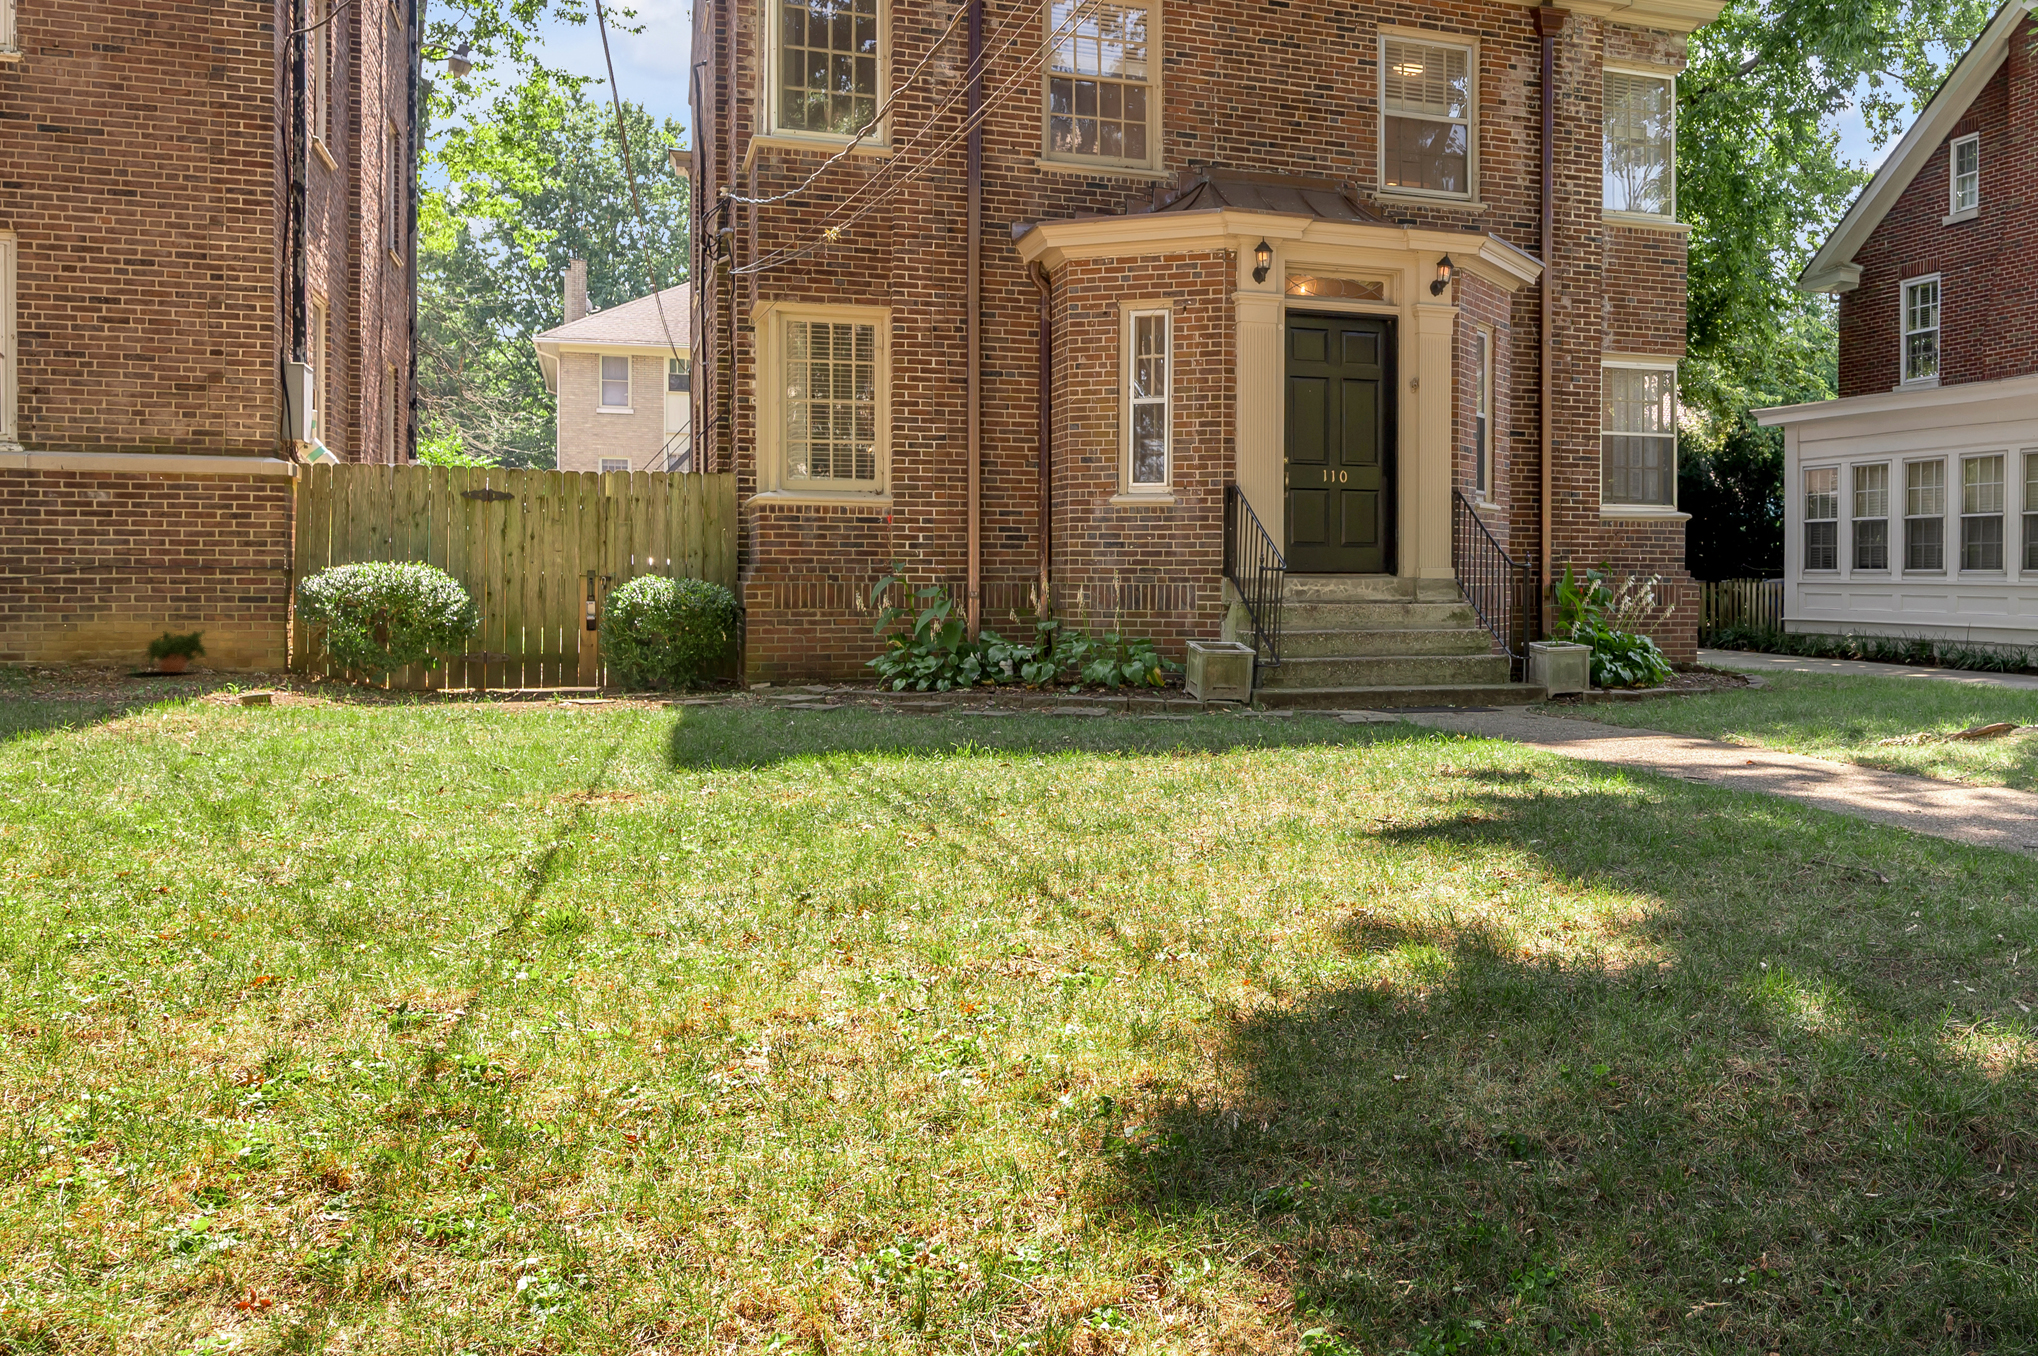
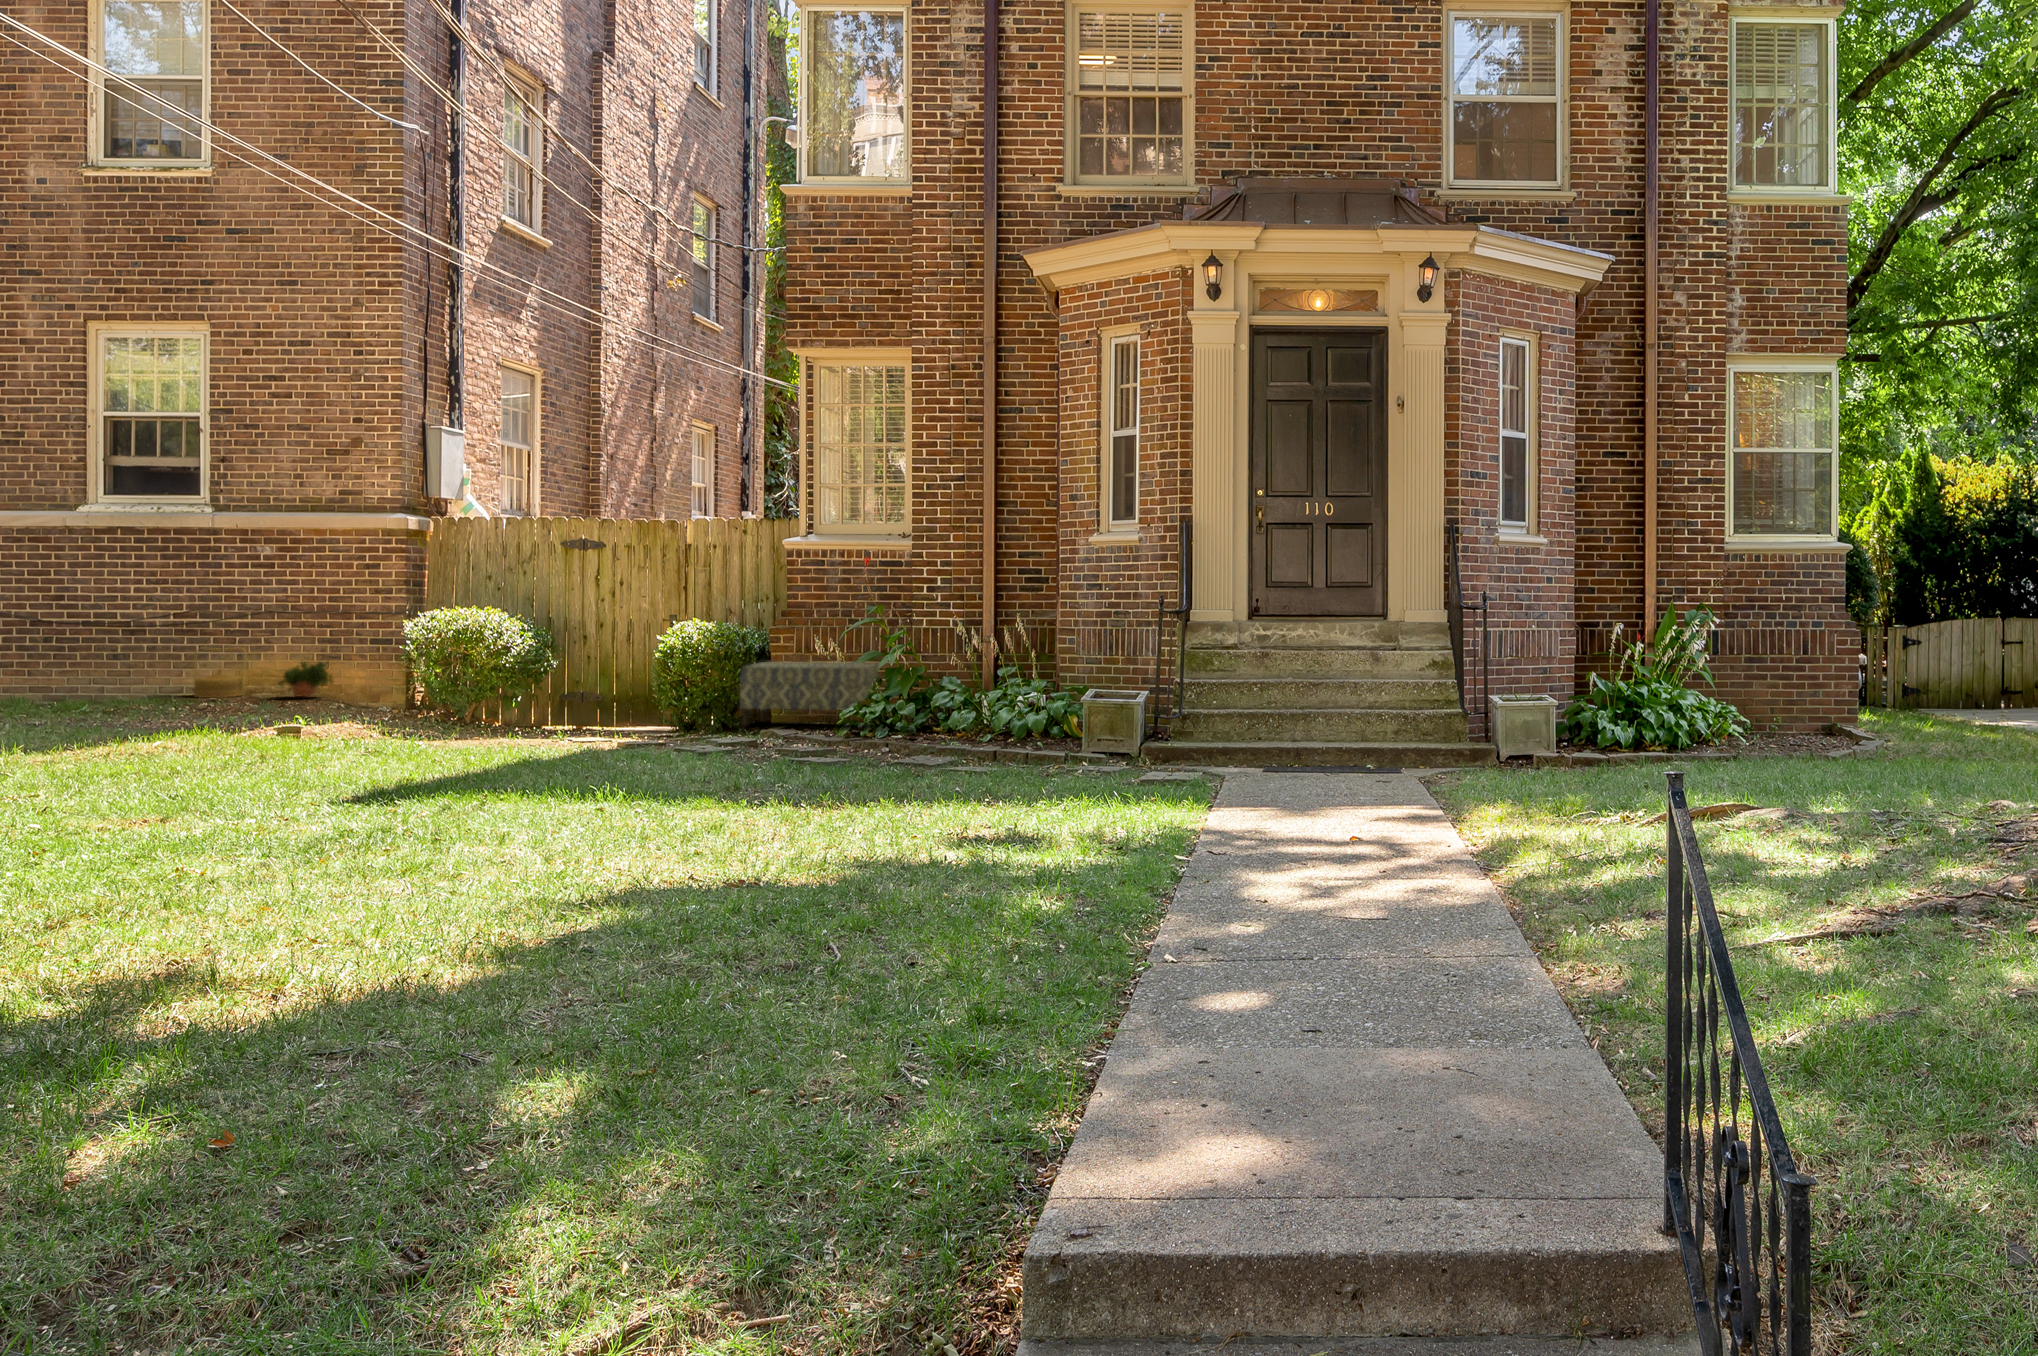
woven basket: none [17,617,90,677] -> present [194,648,247,698]
bench: none [735,619,872,688] -> present [740,662,879,728]

